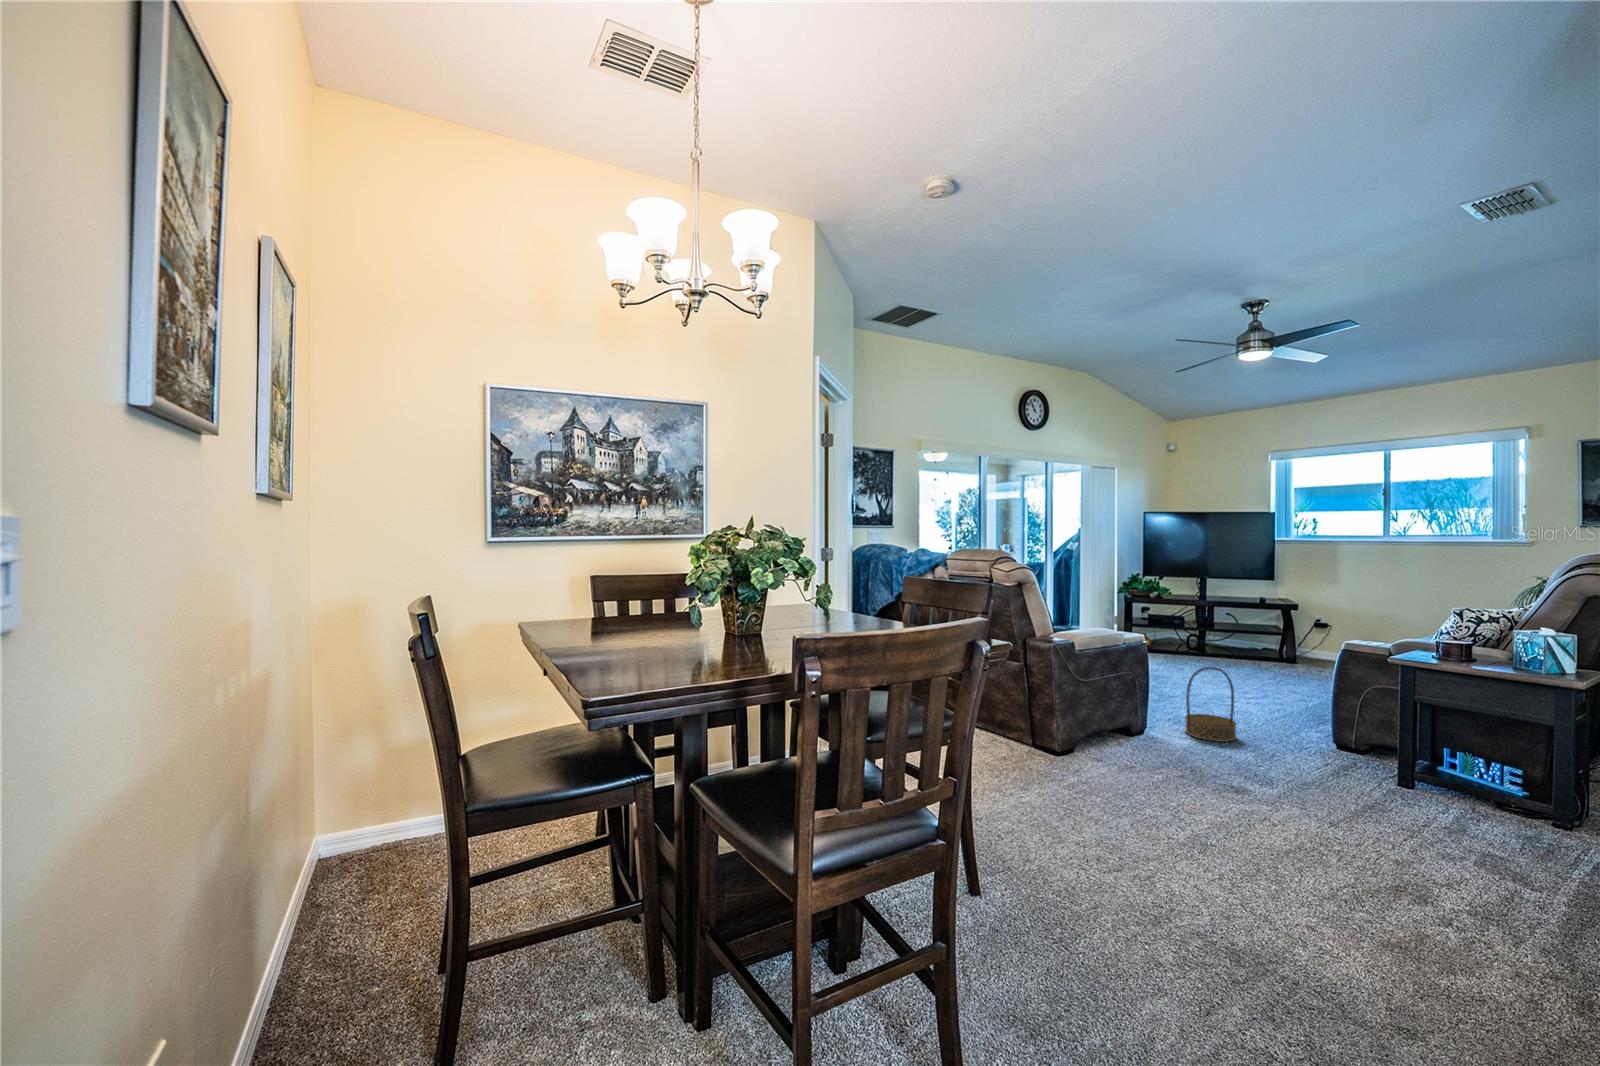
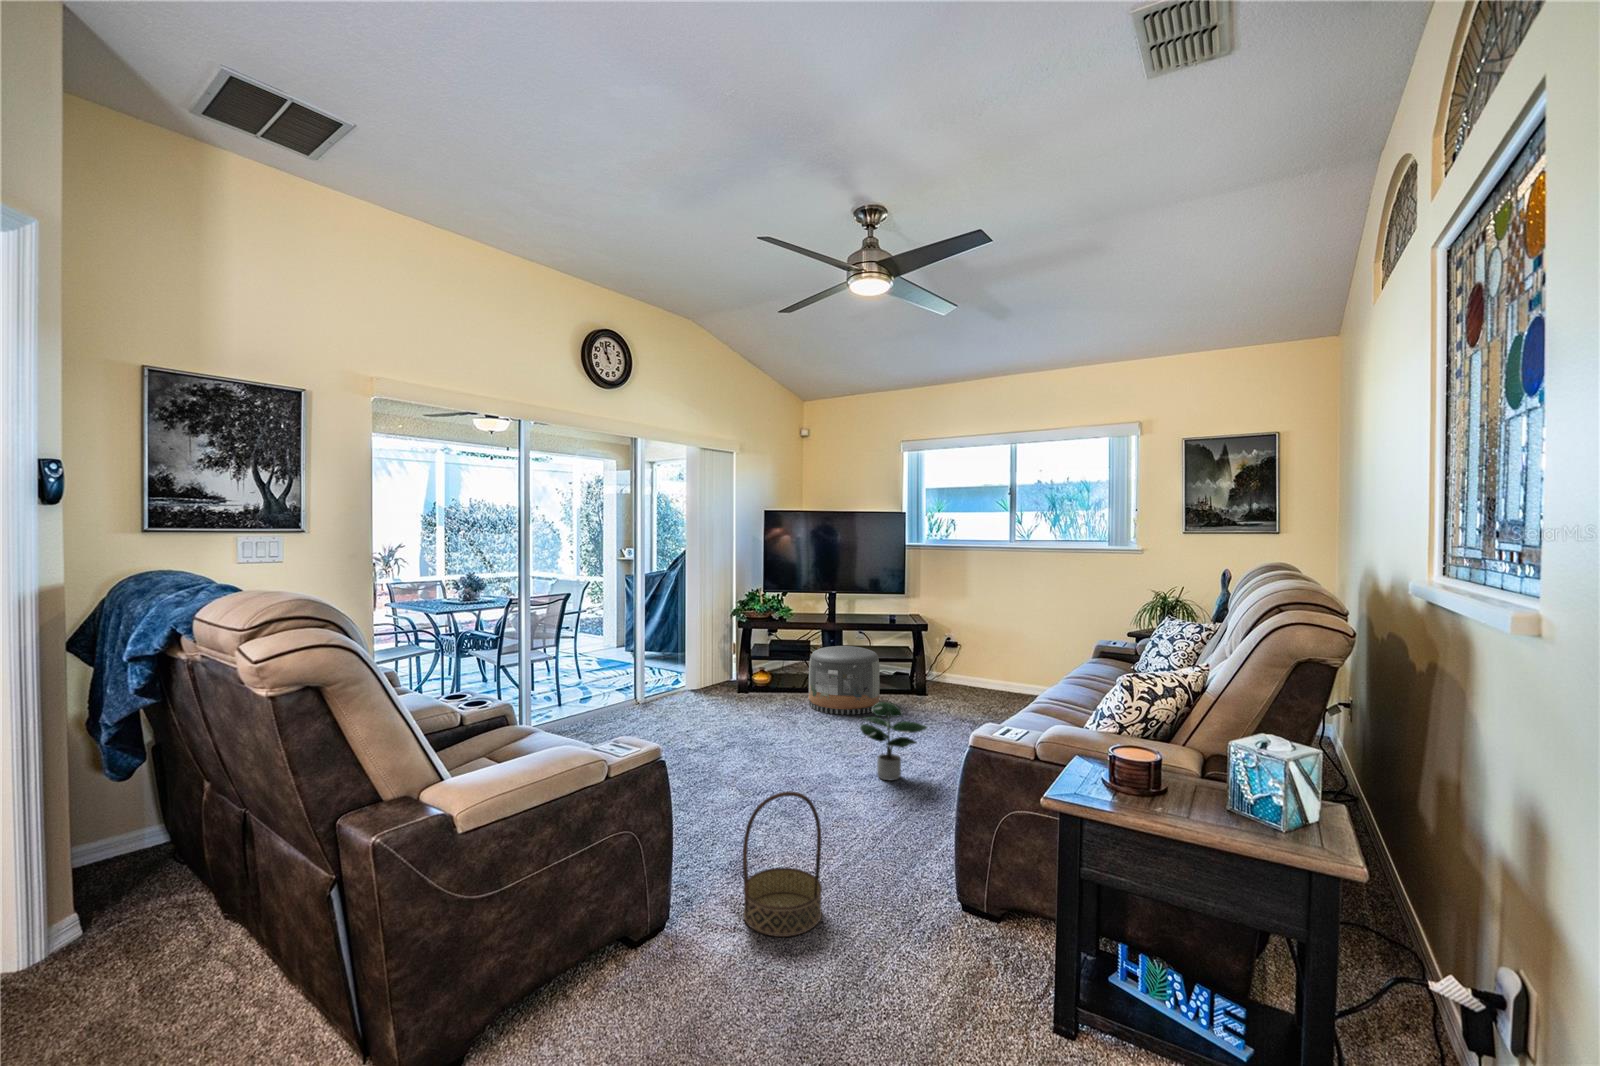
pouf: none [1188,617,1252,667] -> present [809,646,880,715]
potted plant: none [1245,647,1303,699] -> present [860,702,927,780]

